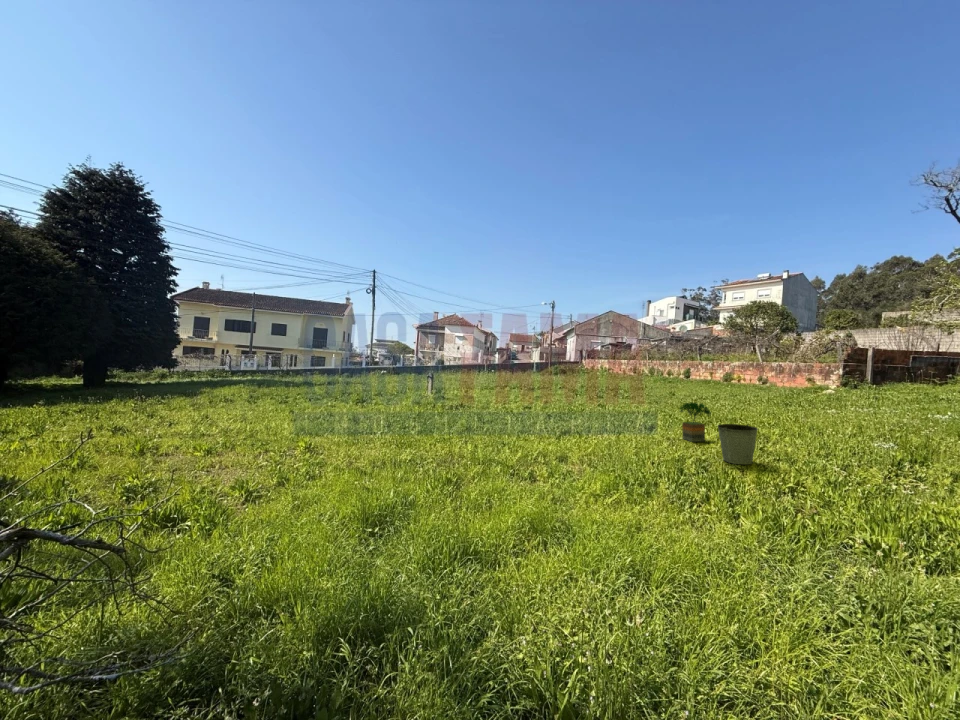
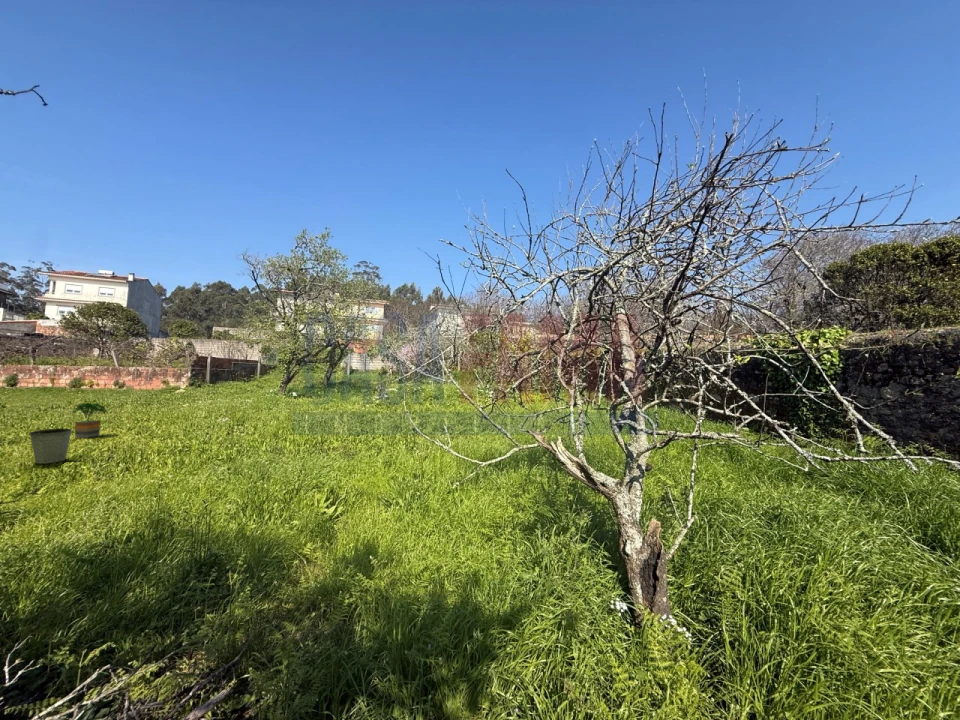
bucket: present [718,424,758,464] -> present [30,427,72,464]

